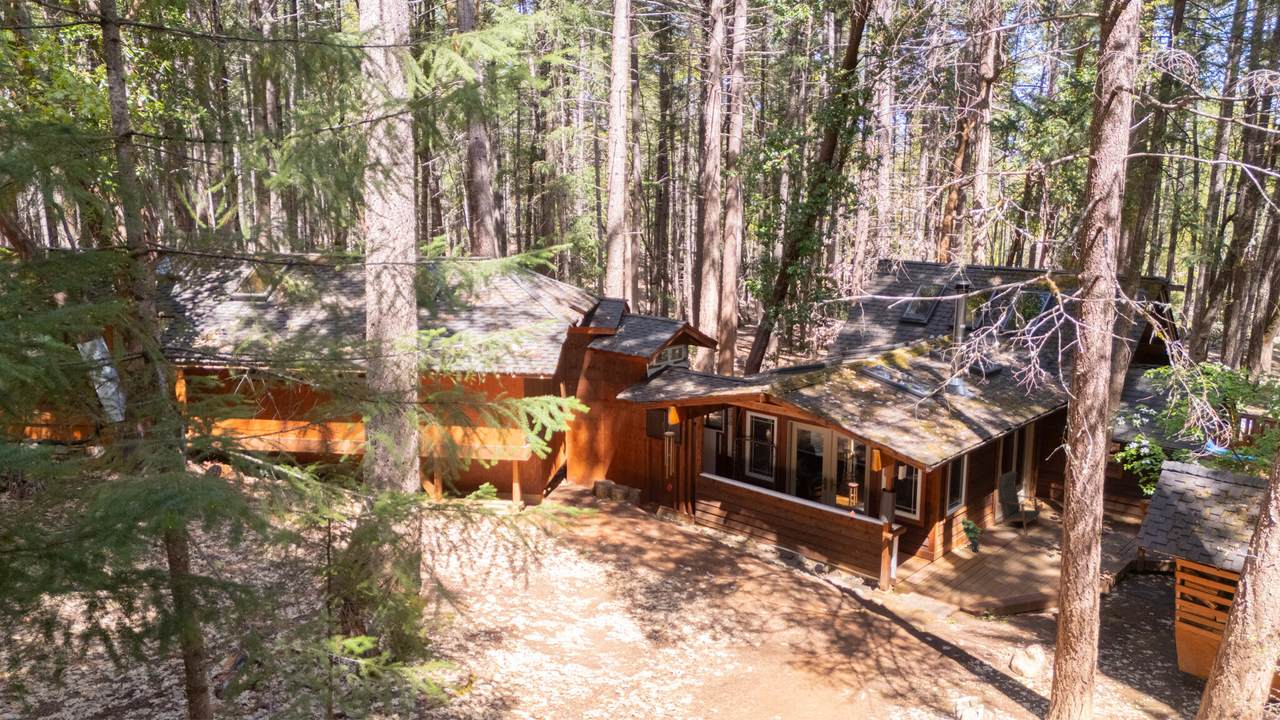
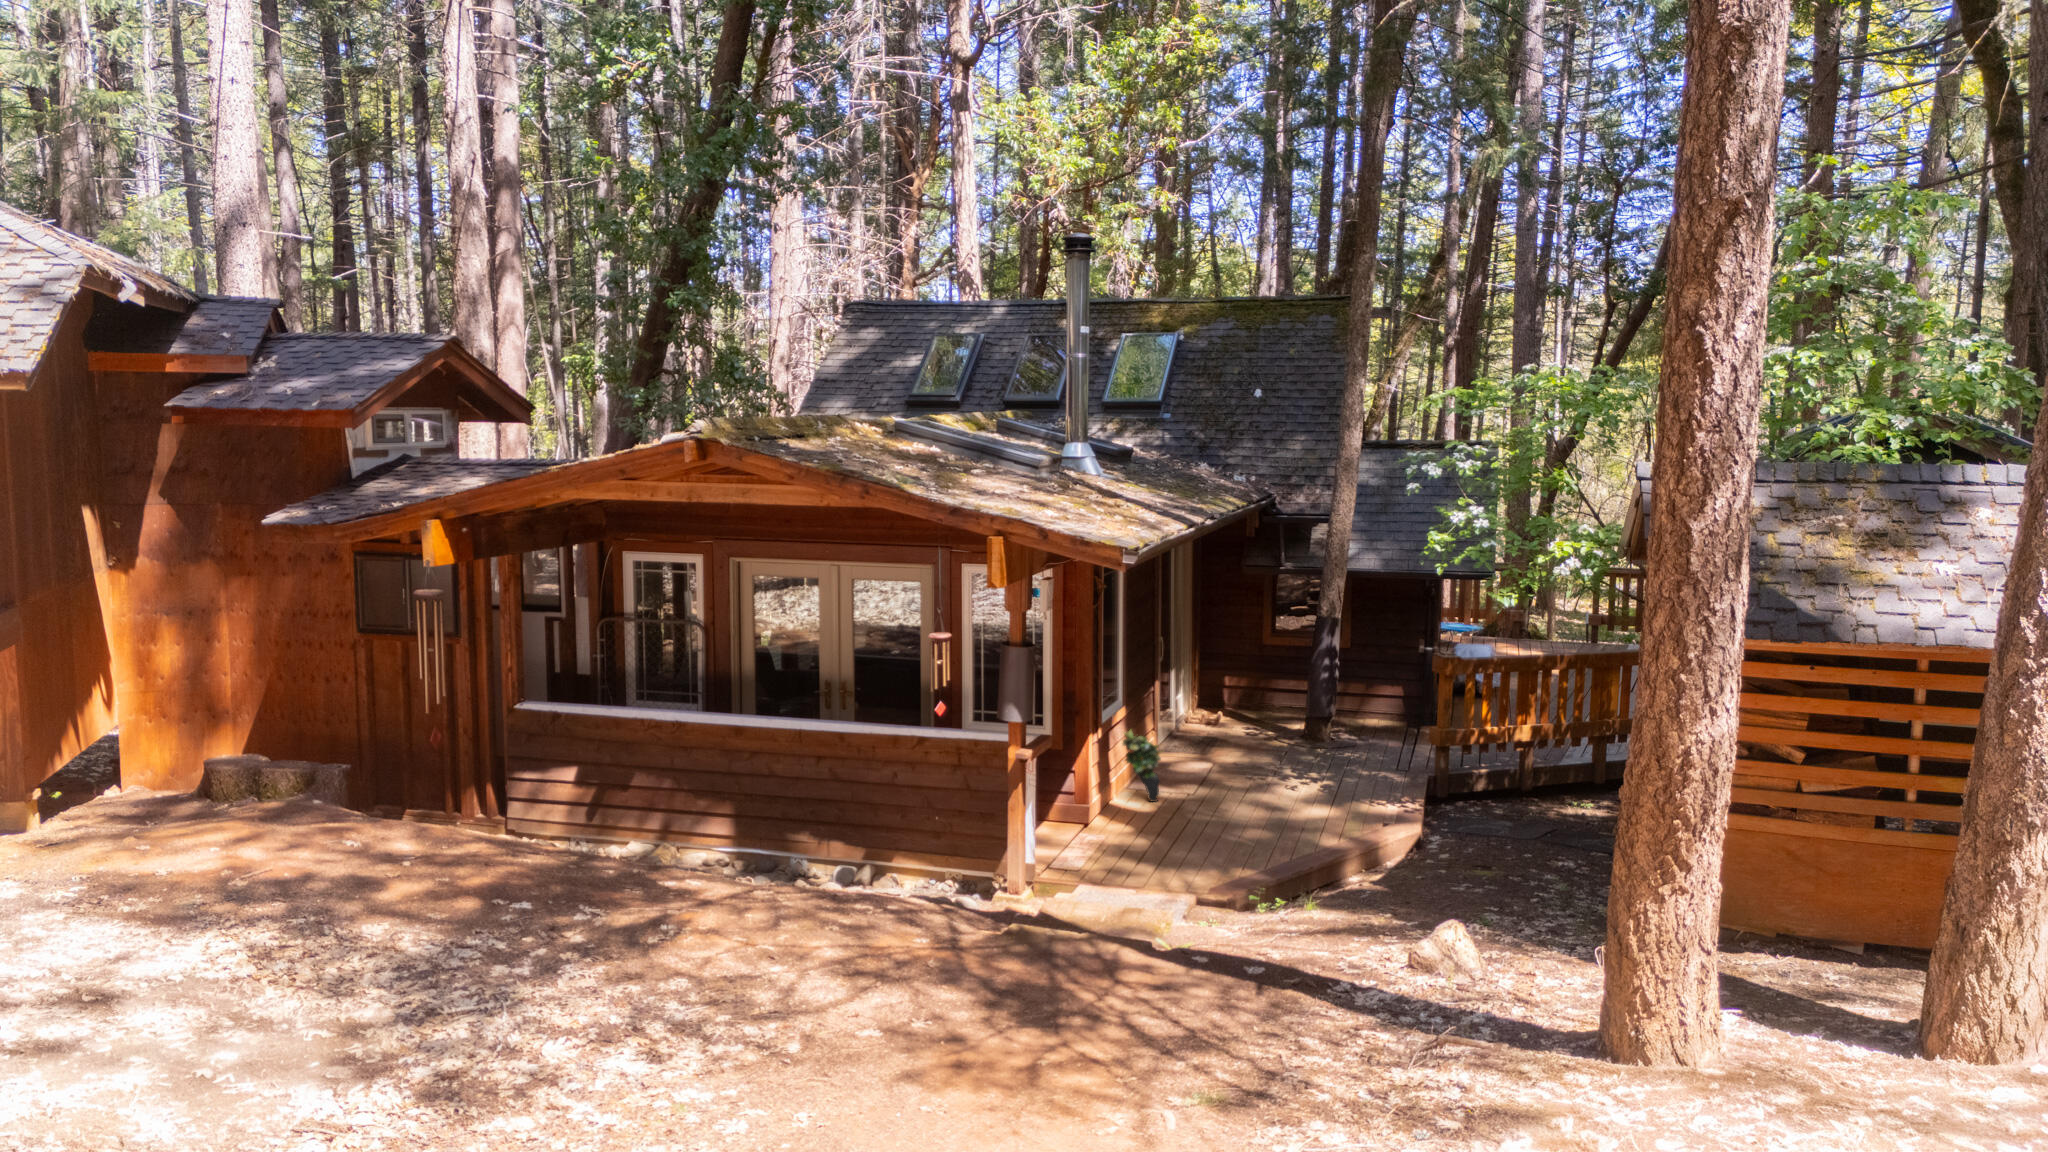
lounge chair: present [994,471,1043,534] -> none [1152,653,1232,766]

